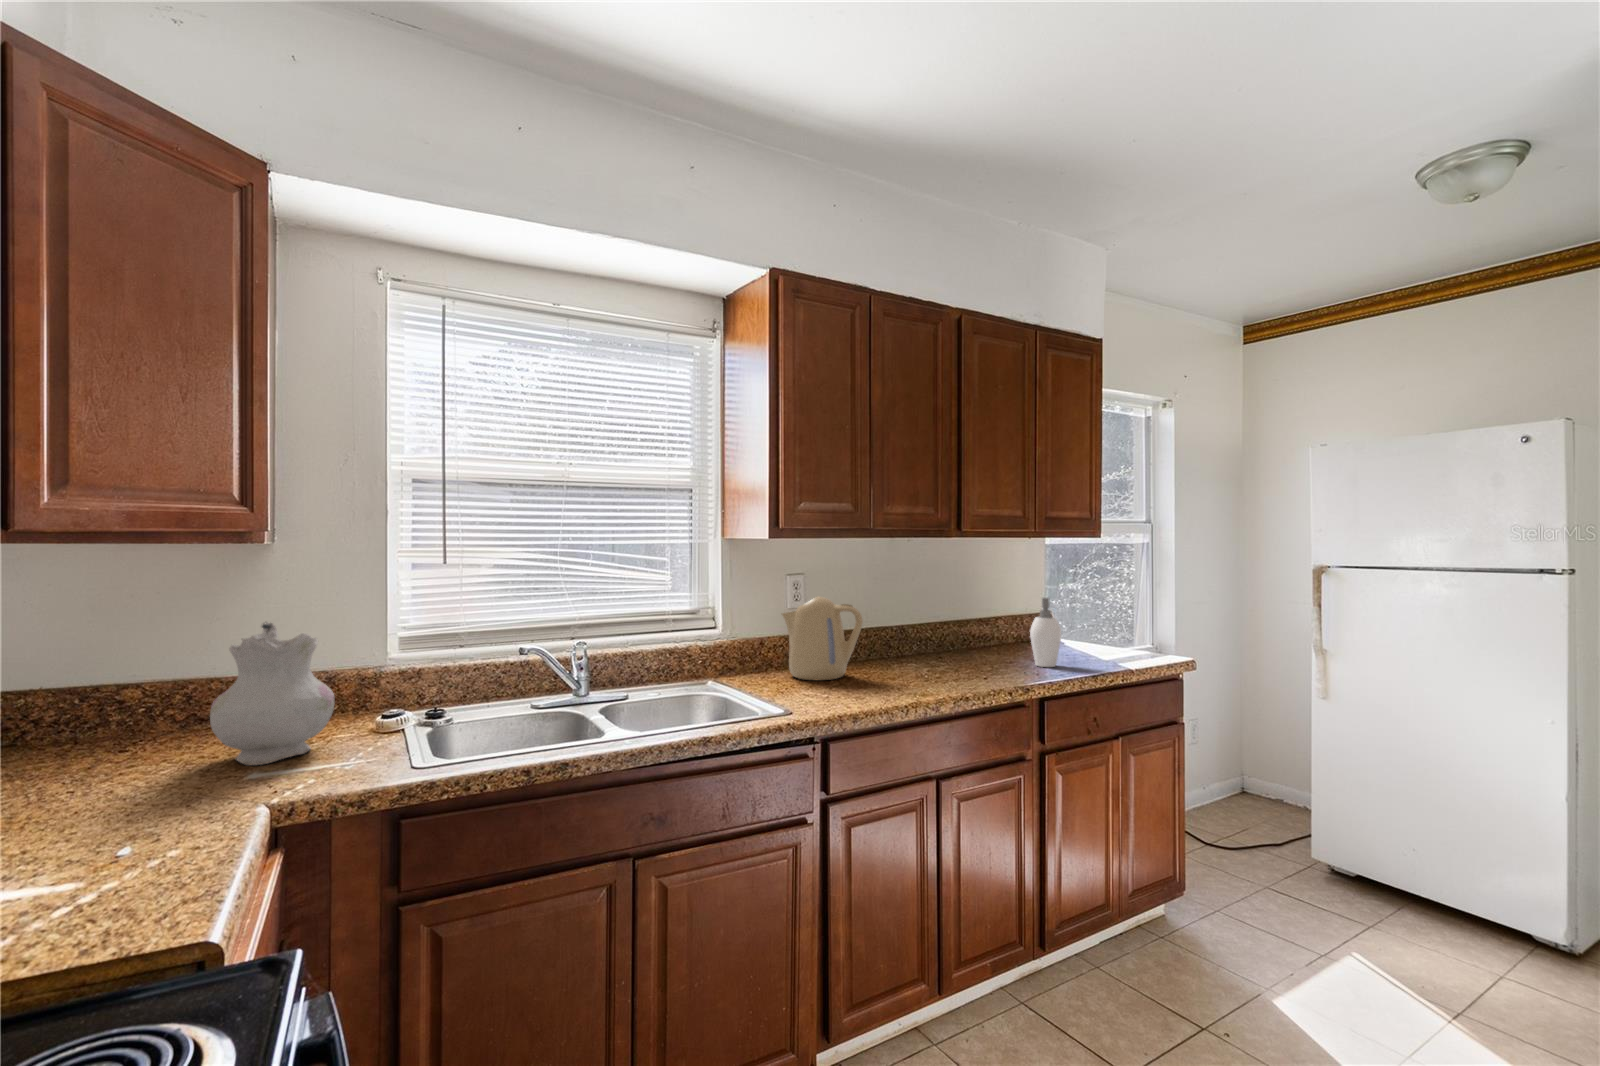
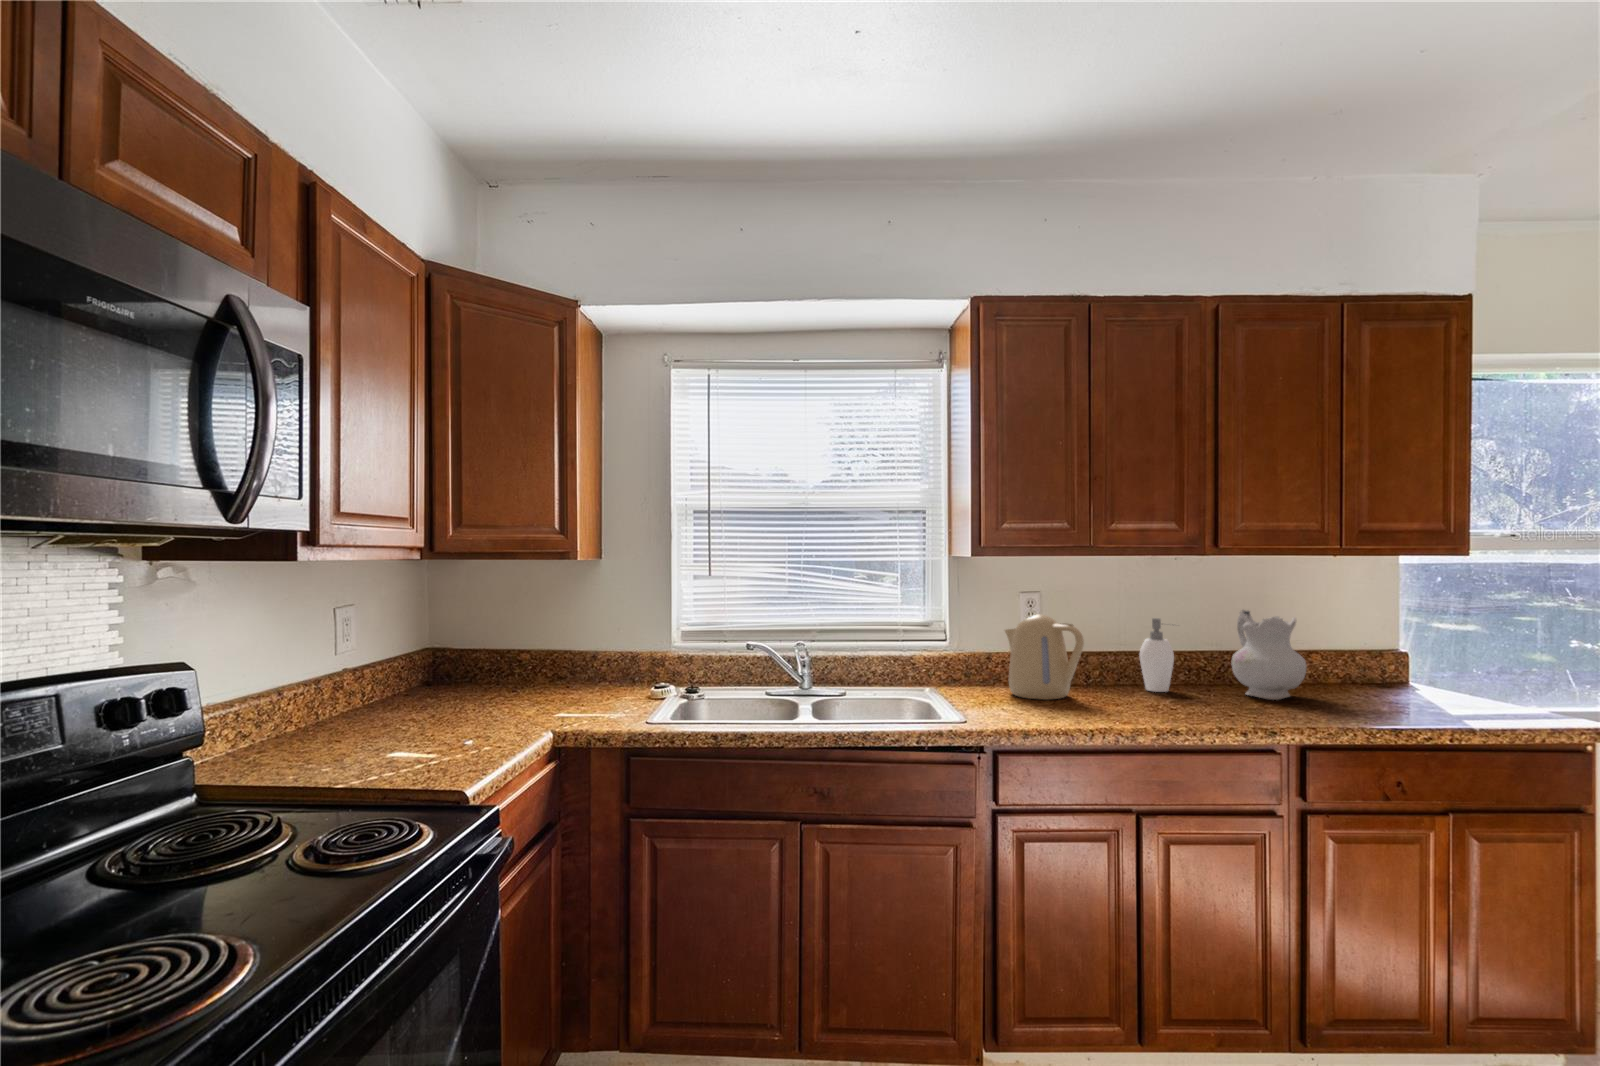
soap dispenser: present [1030,597,1061,667] -> present [1140,618,1174,692]
ceramic pitcher: present [210,622,334,765] -> present [1232,610,1306,700]

